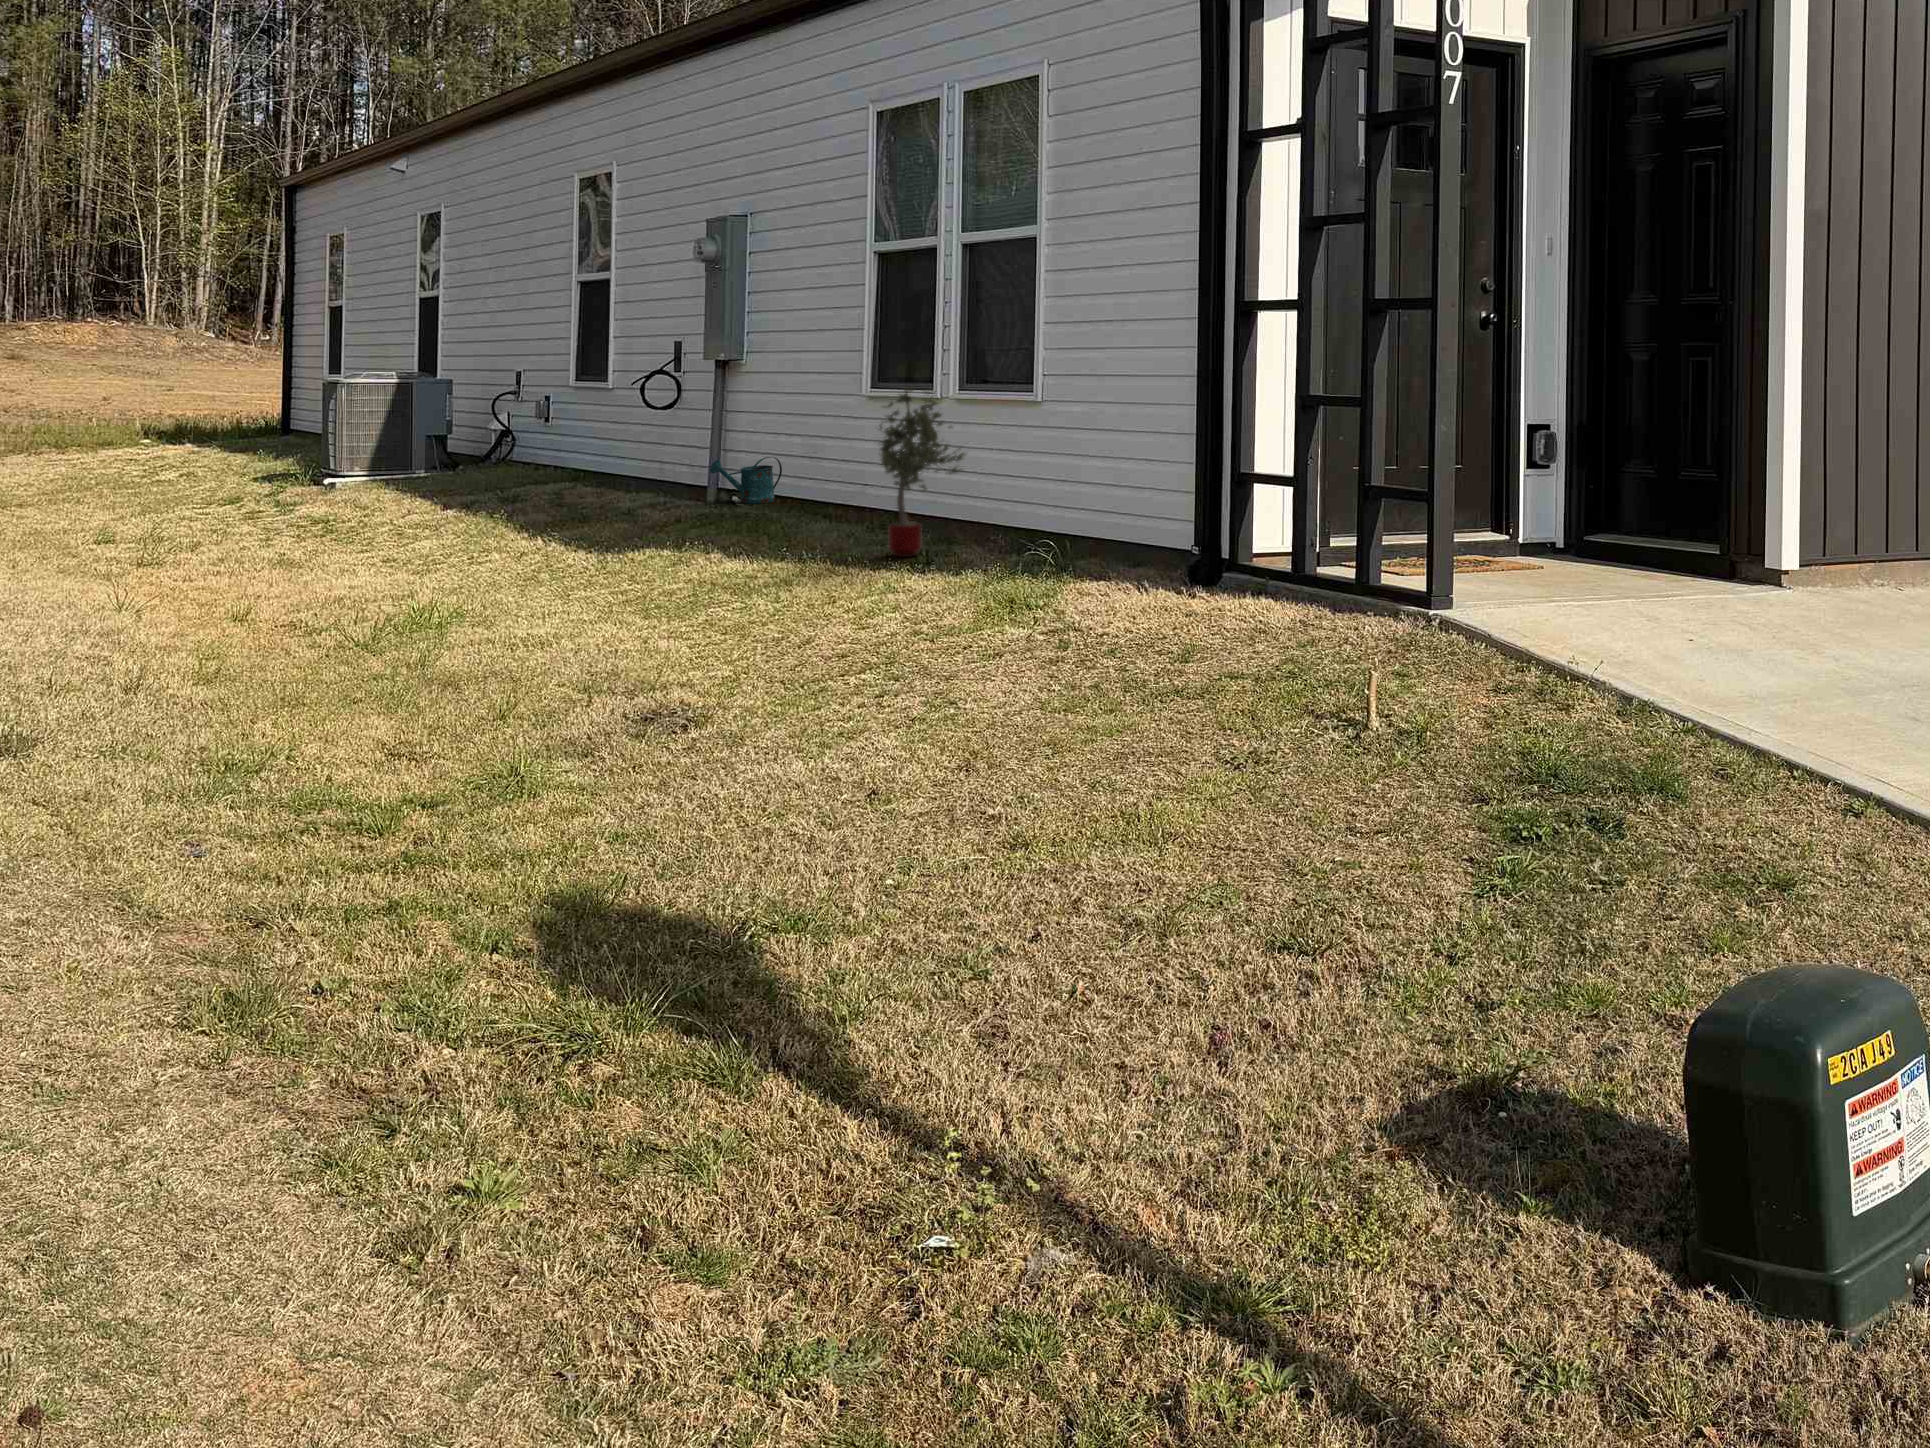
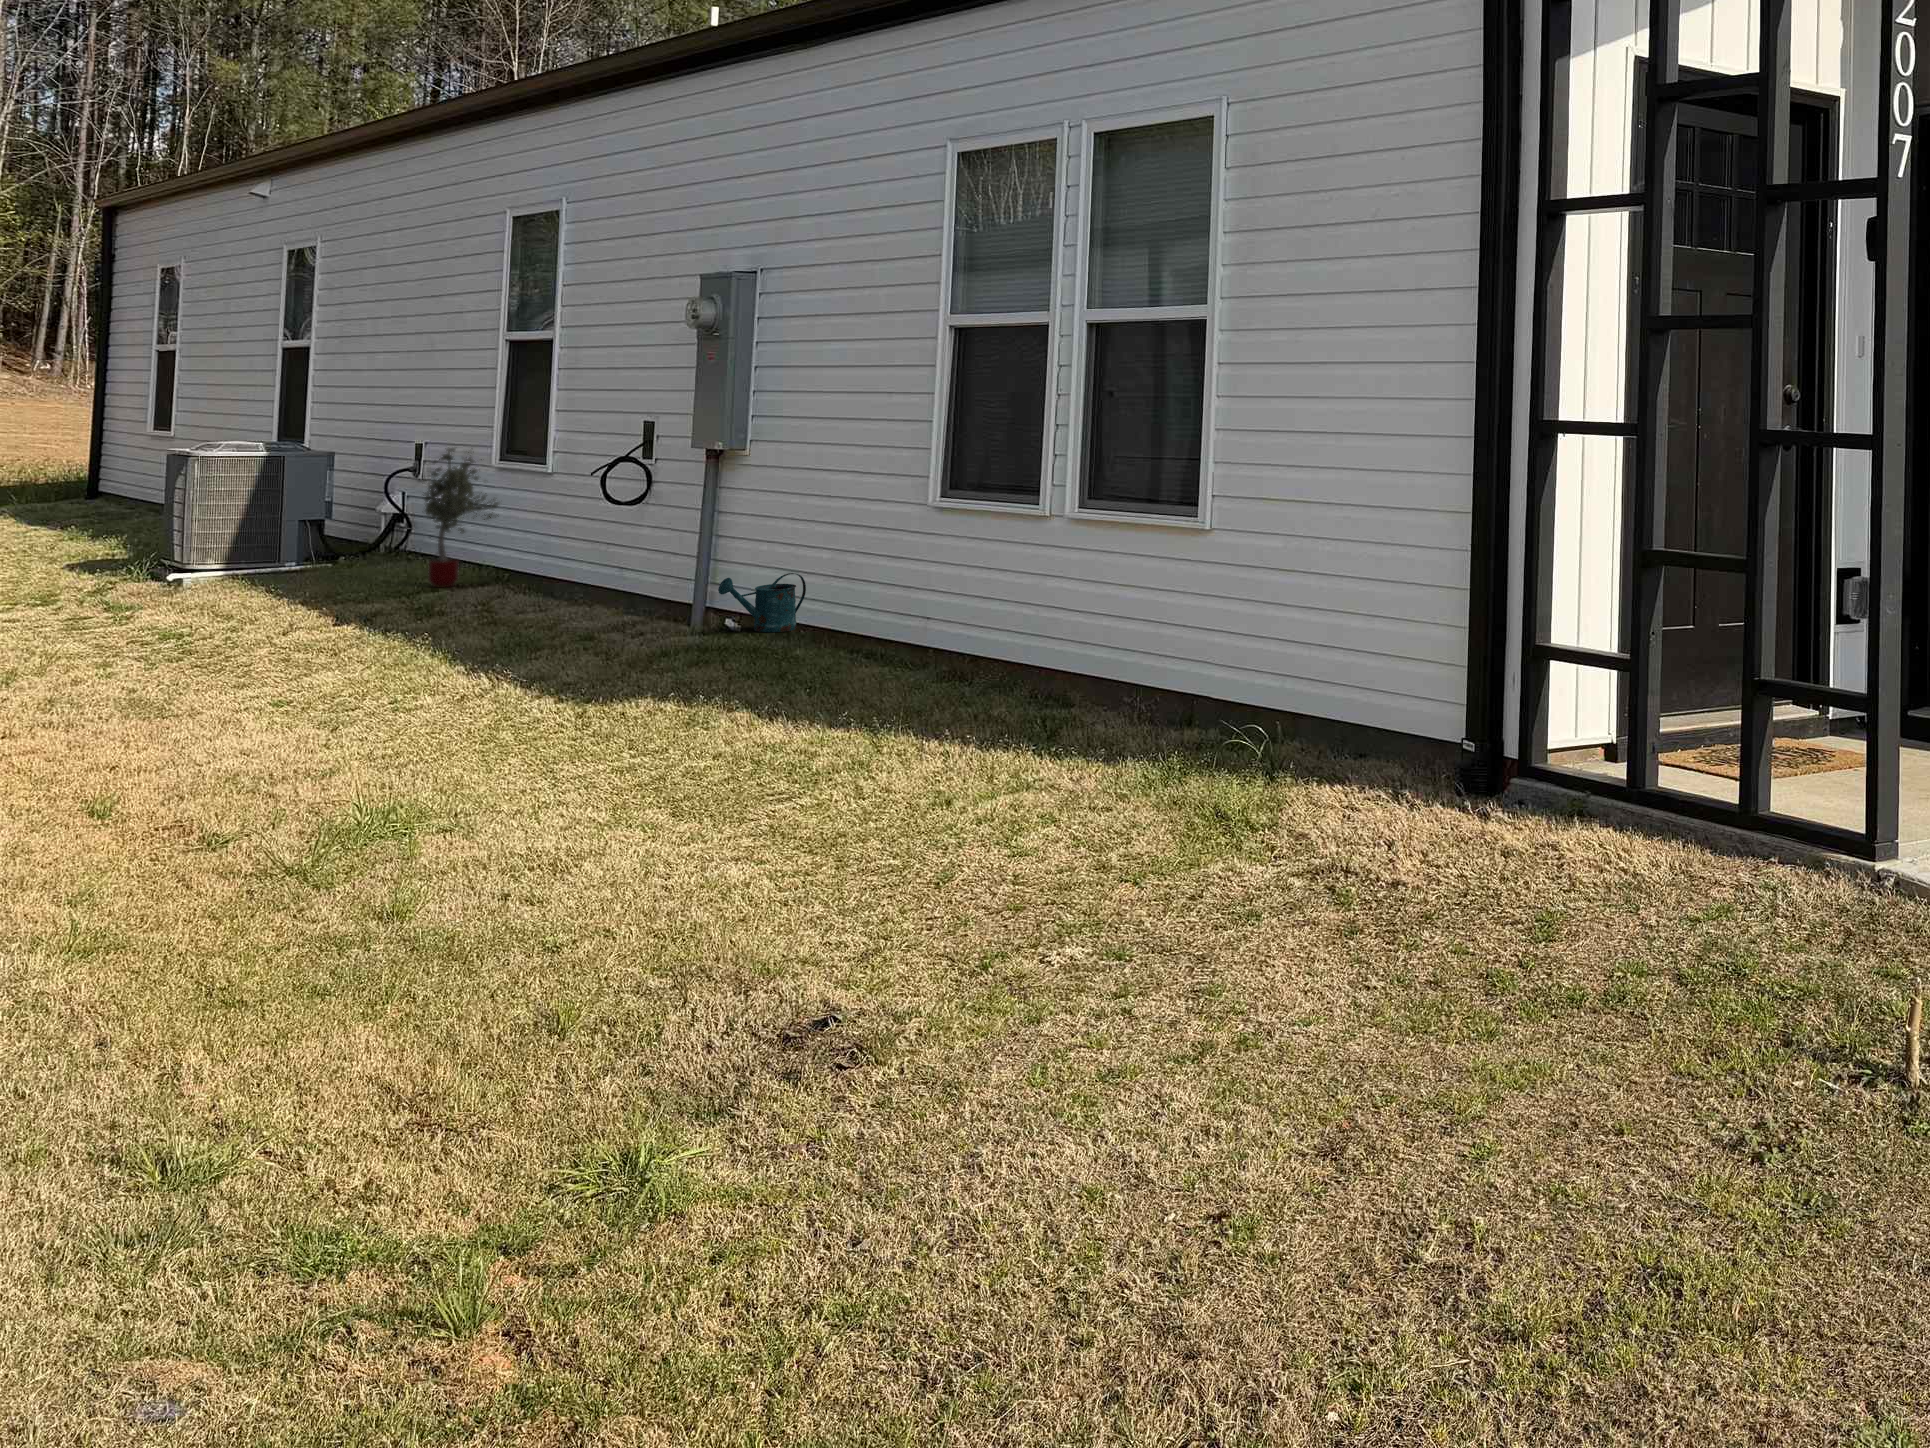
potted tree: present [878,387,965,557] -> present [423,448,499,587]

